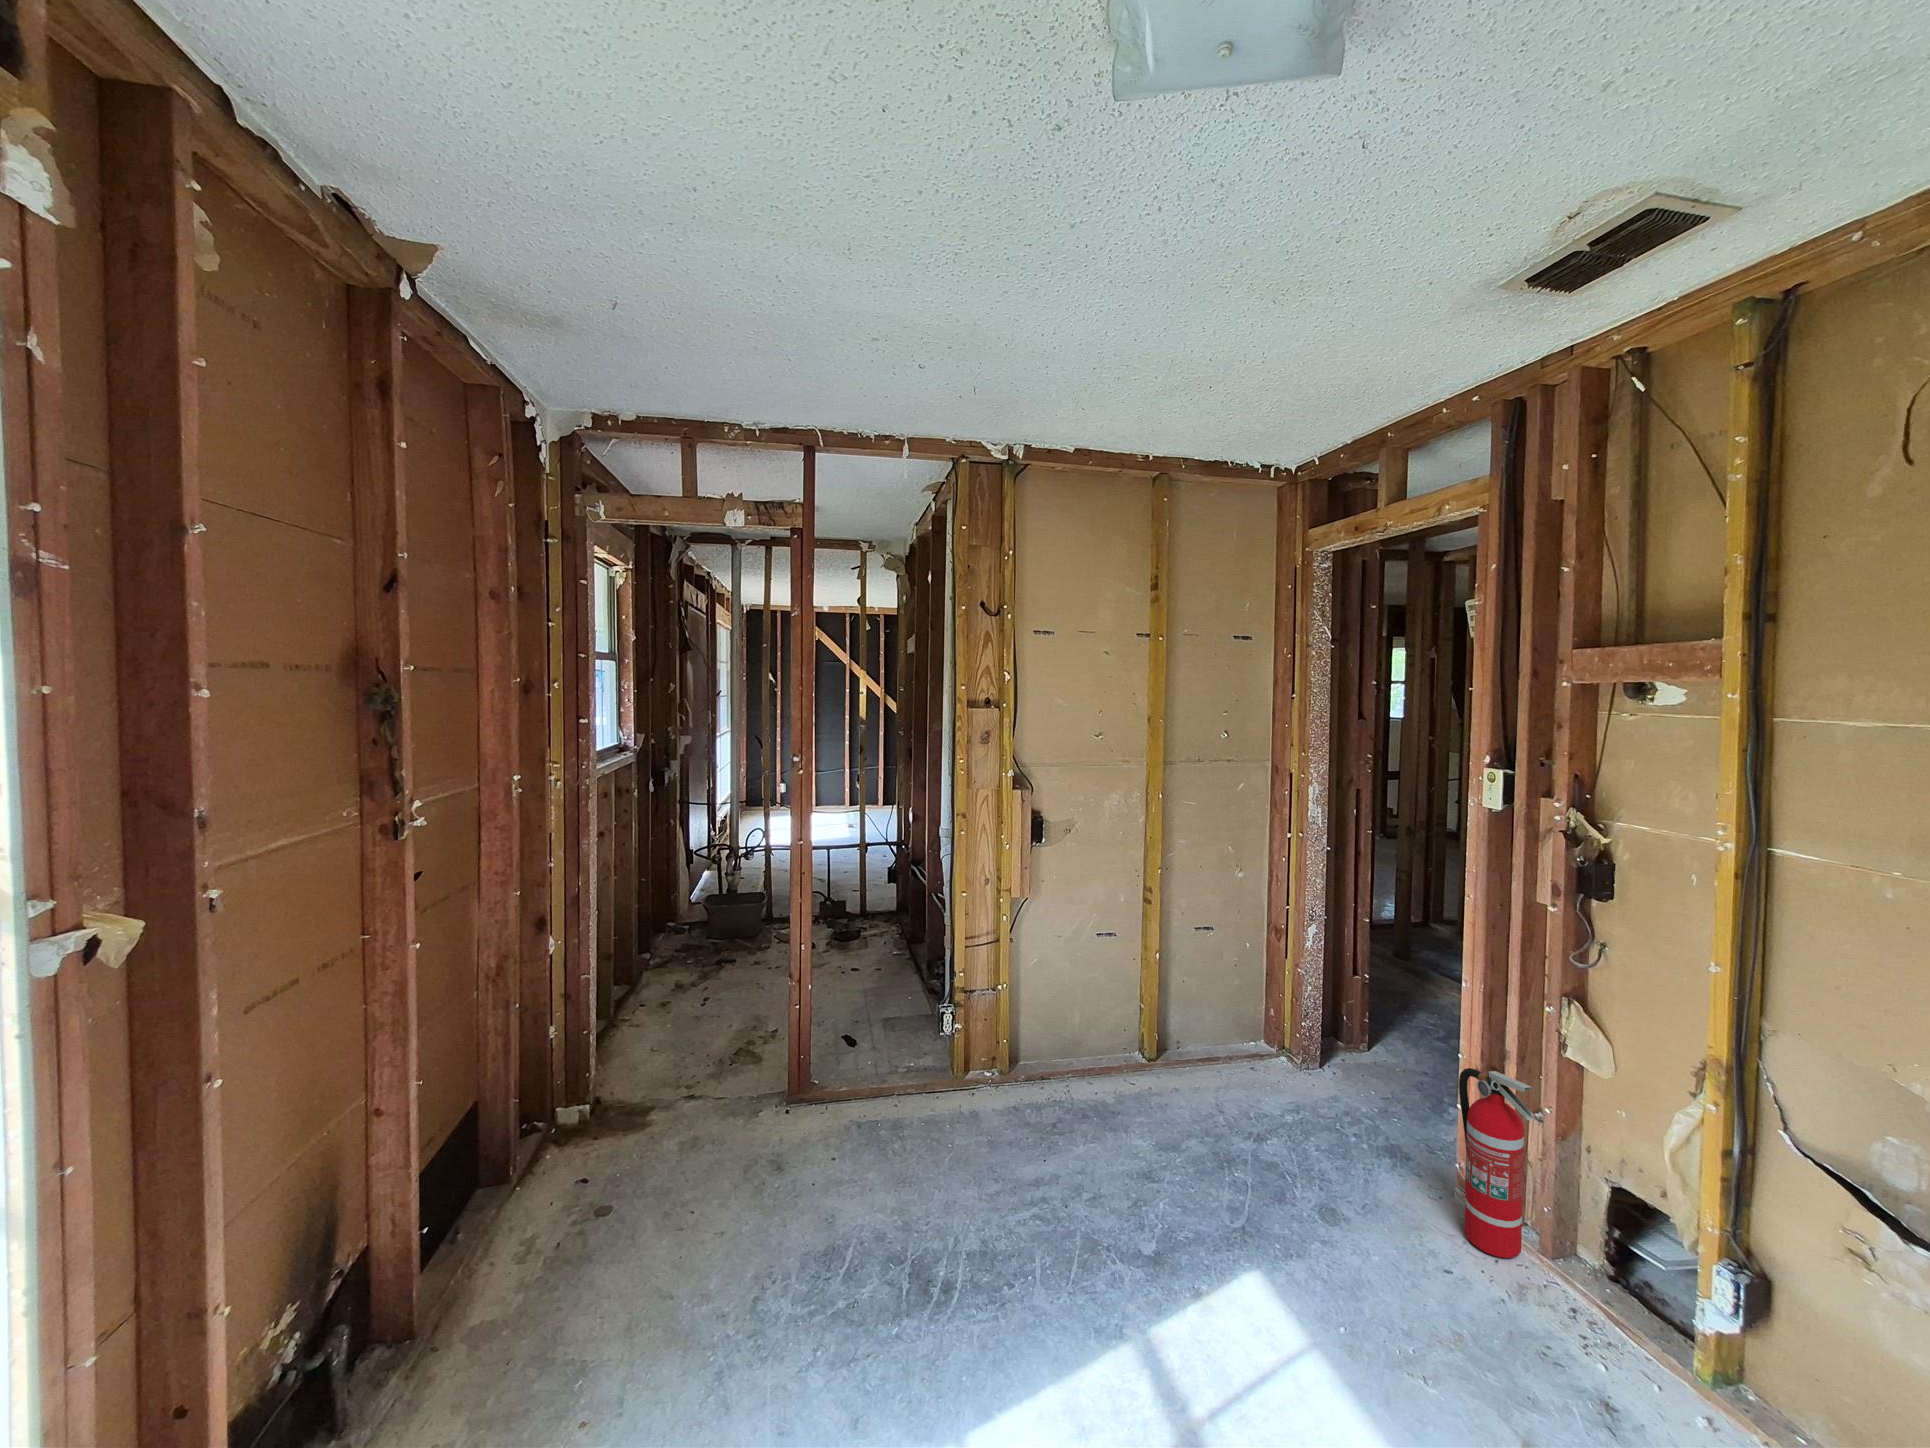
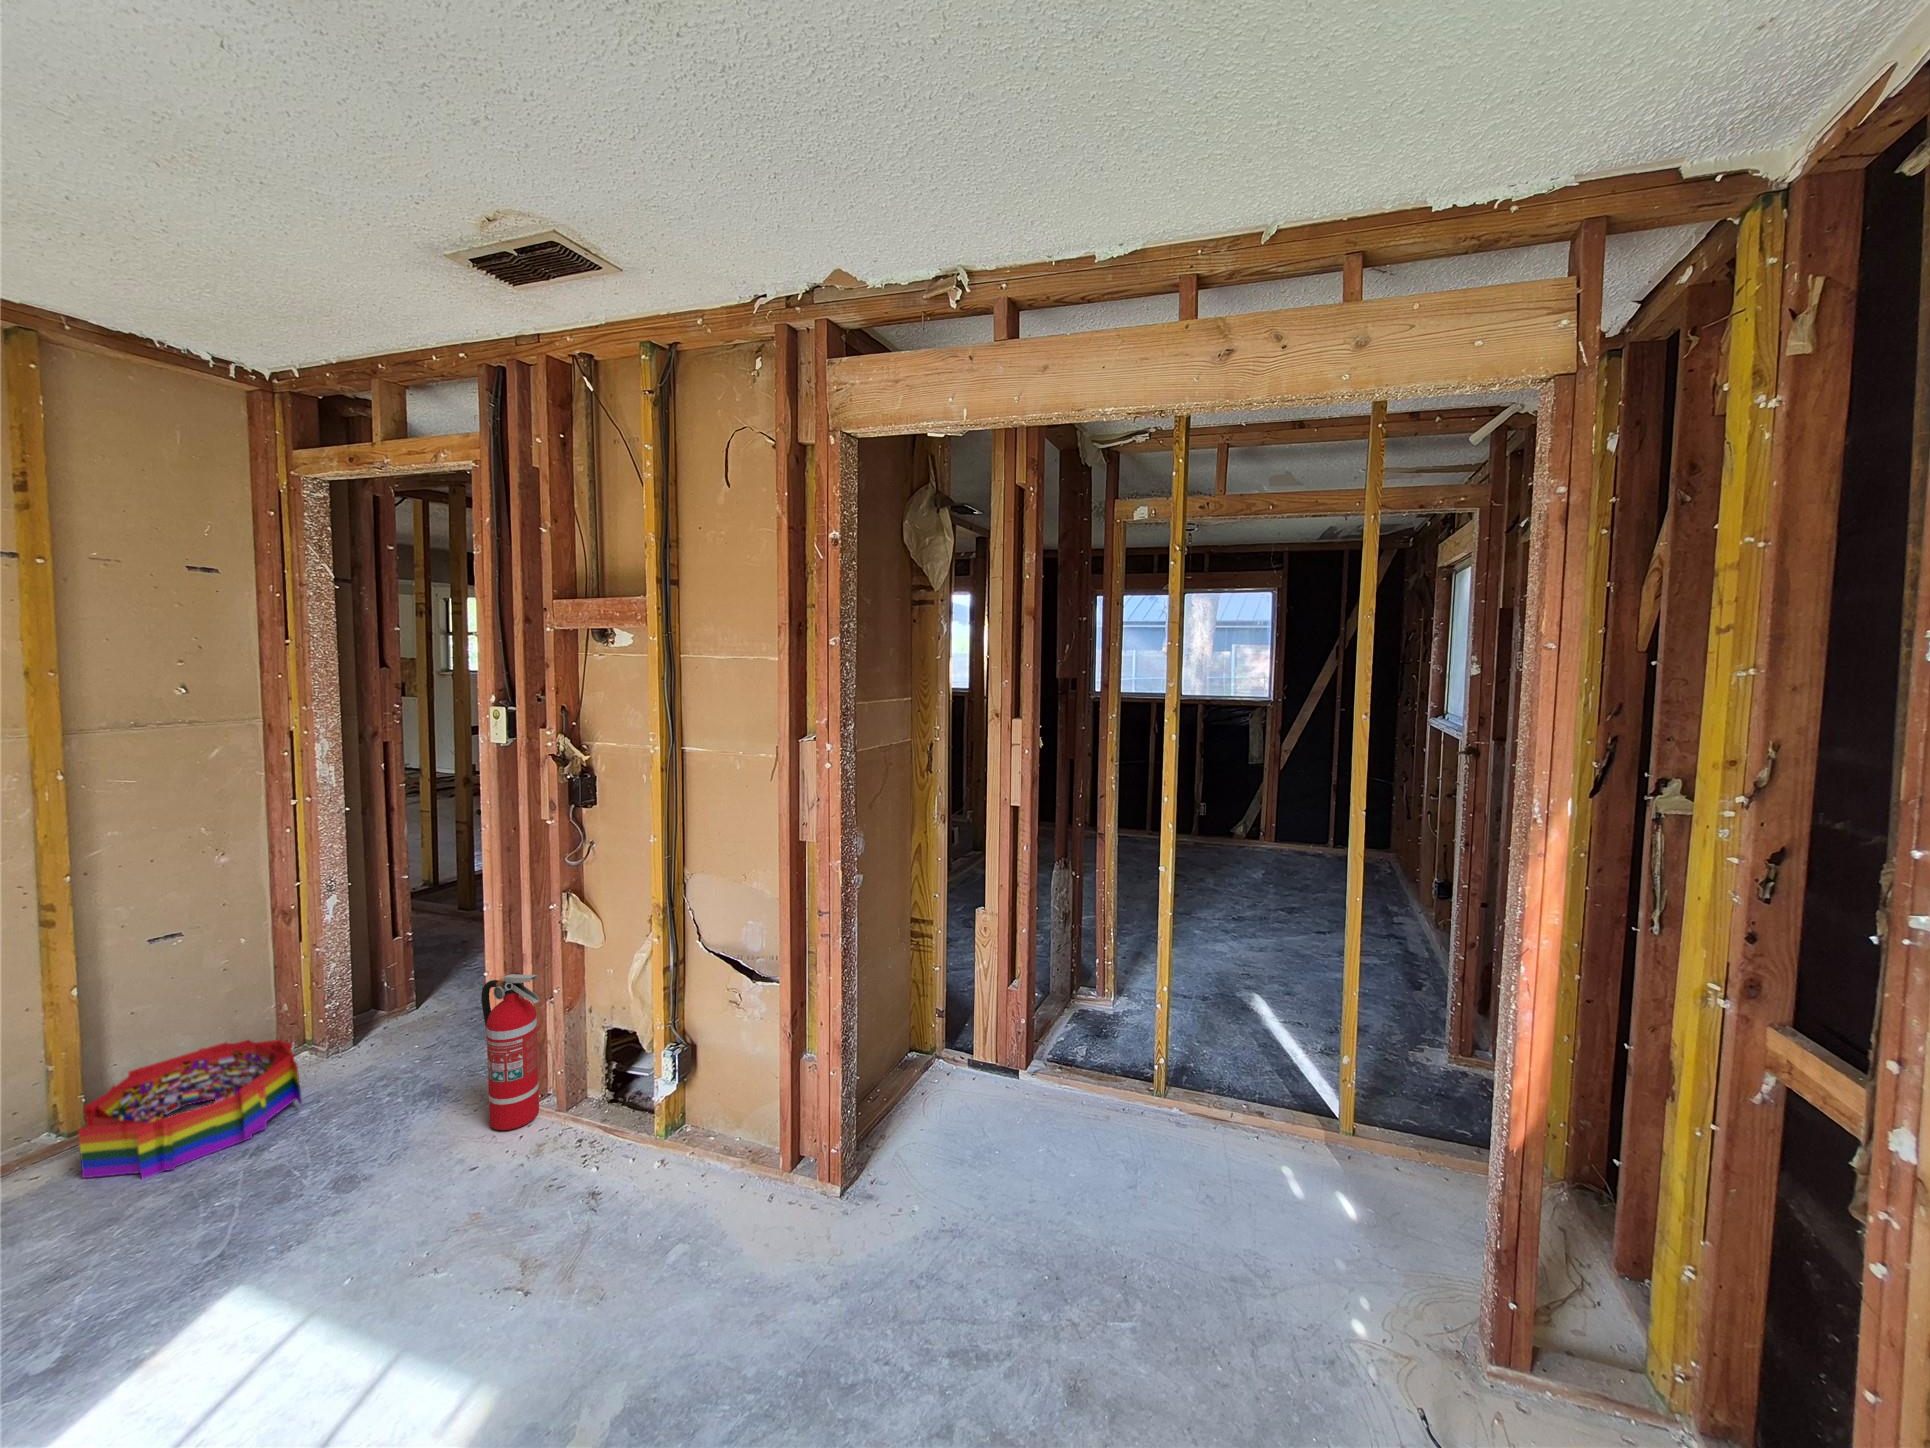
storage bin: none [1156,1020,1289,1121] -> present [78,1040,302,1179]

